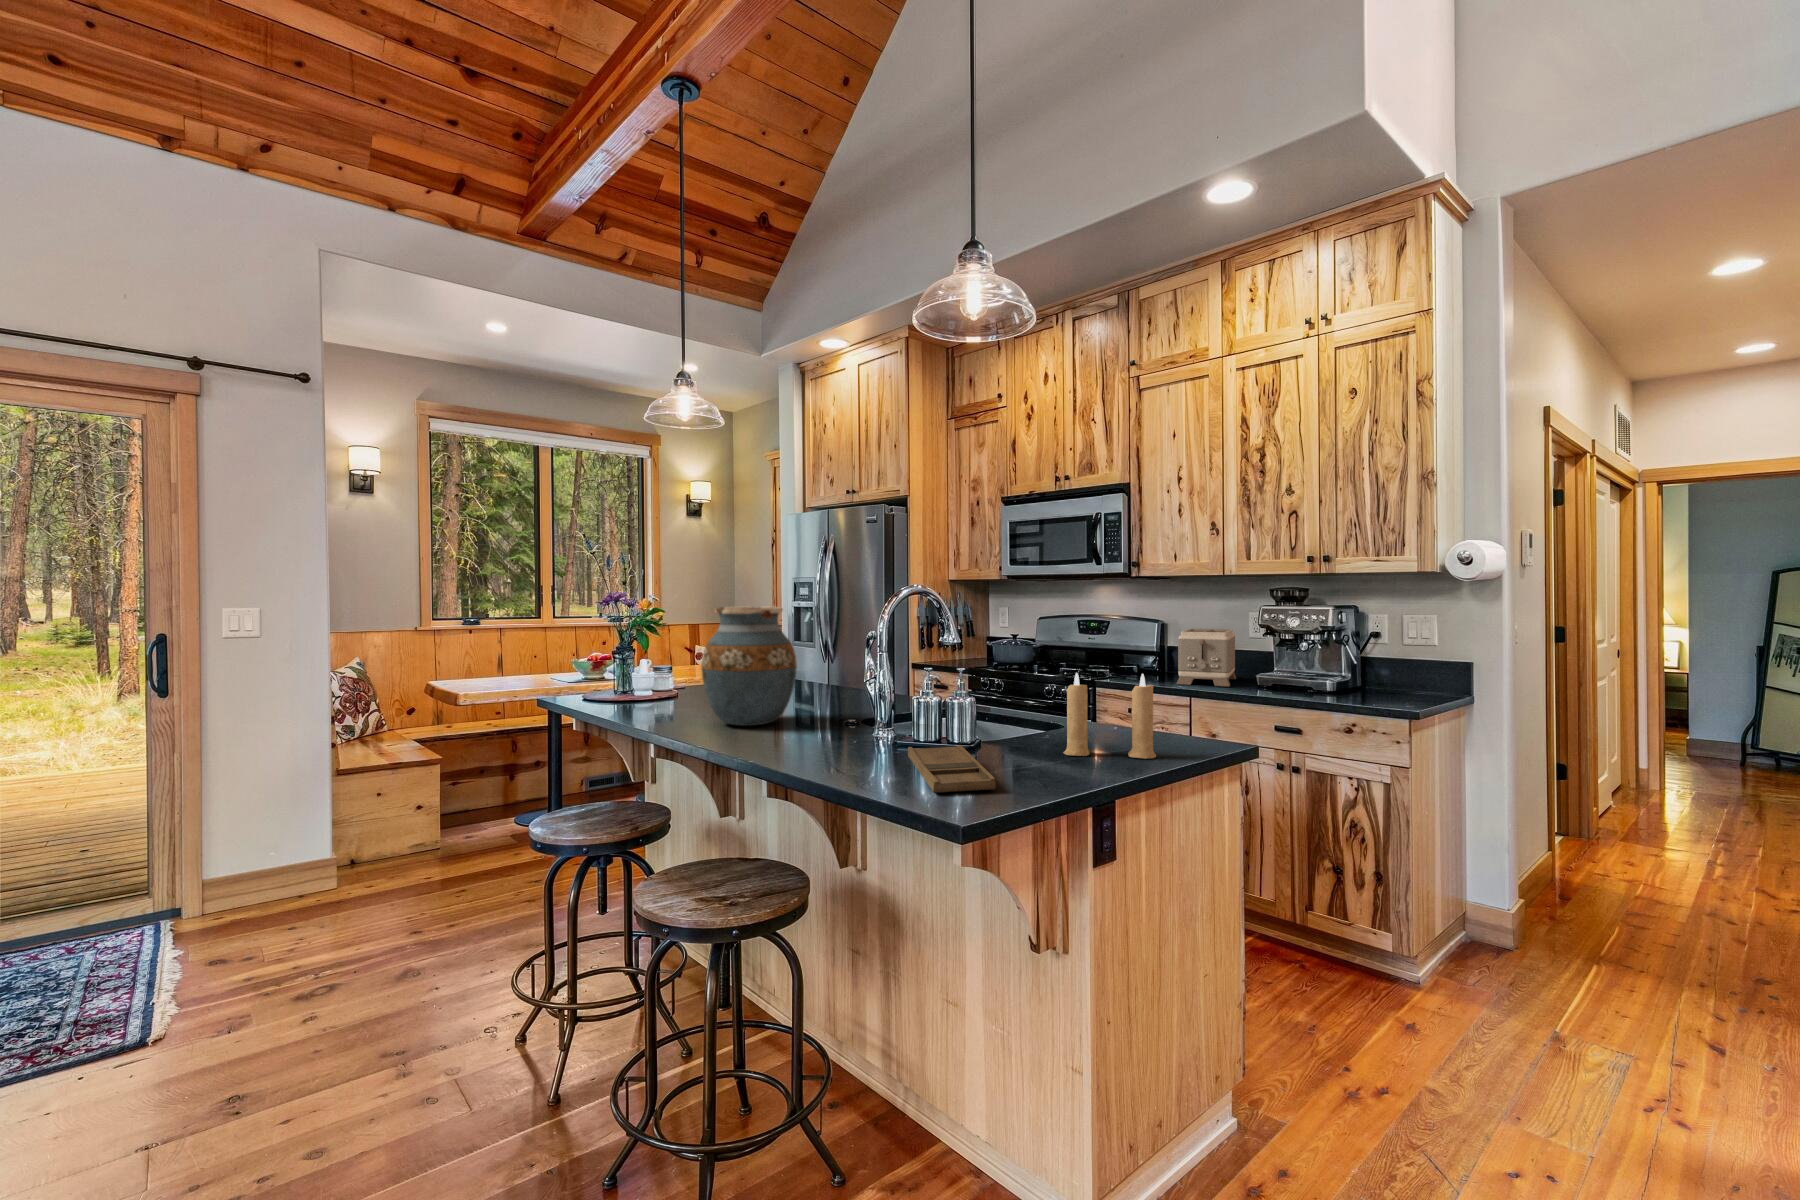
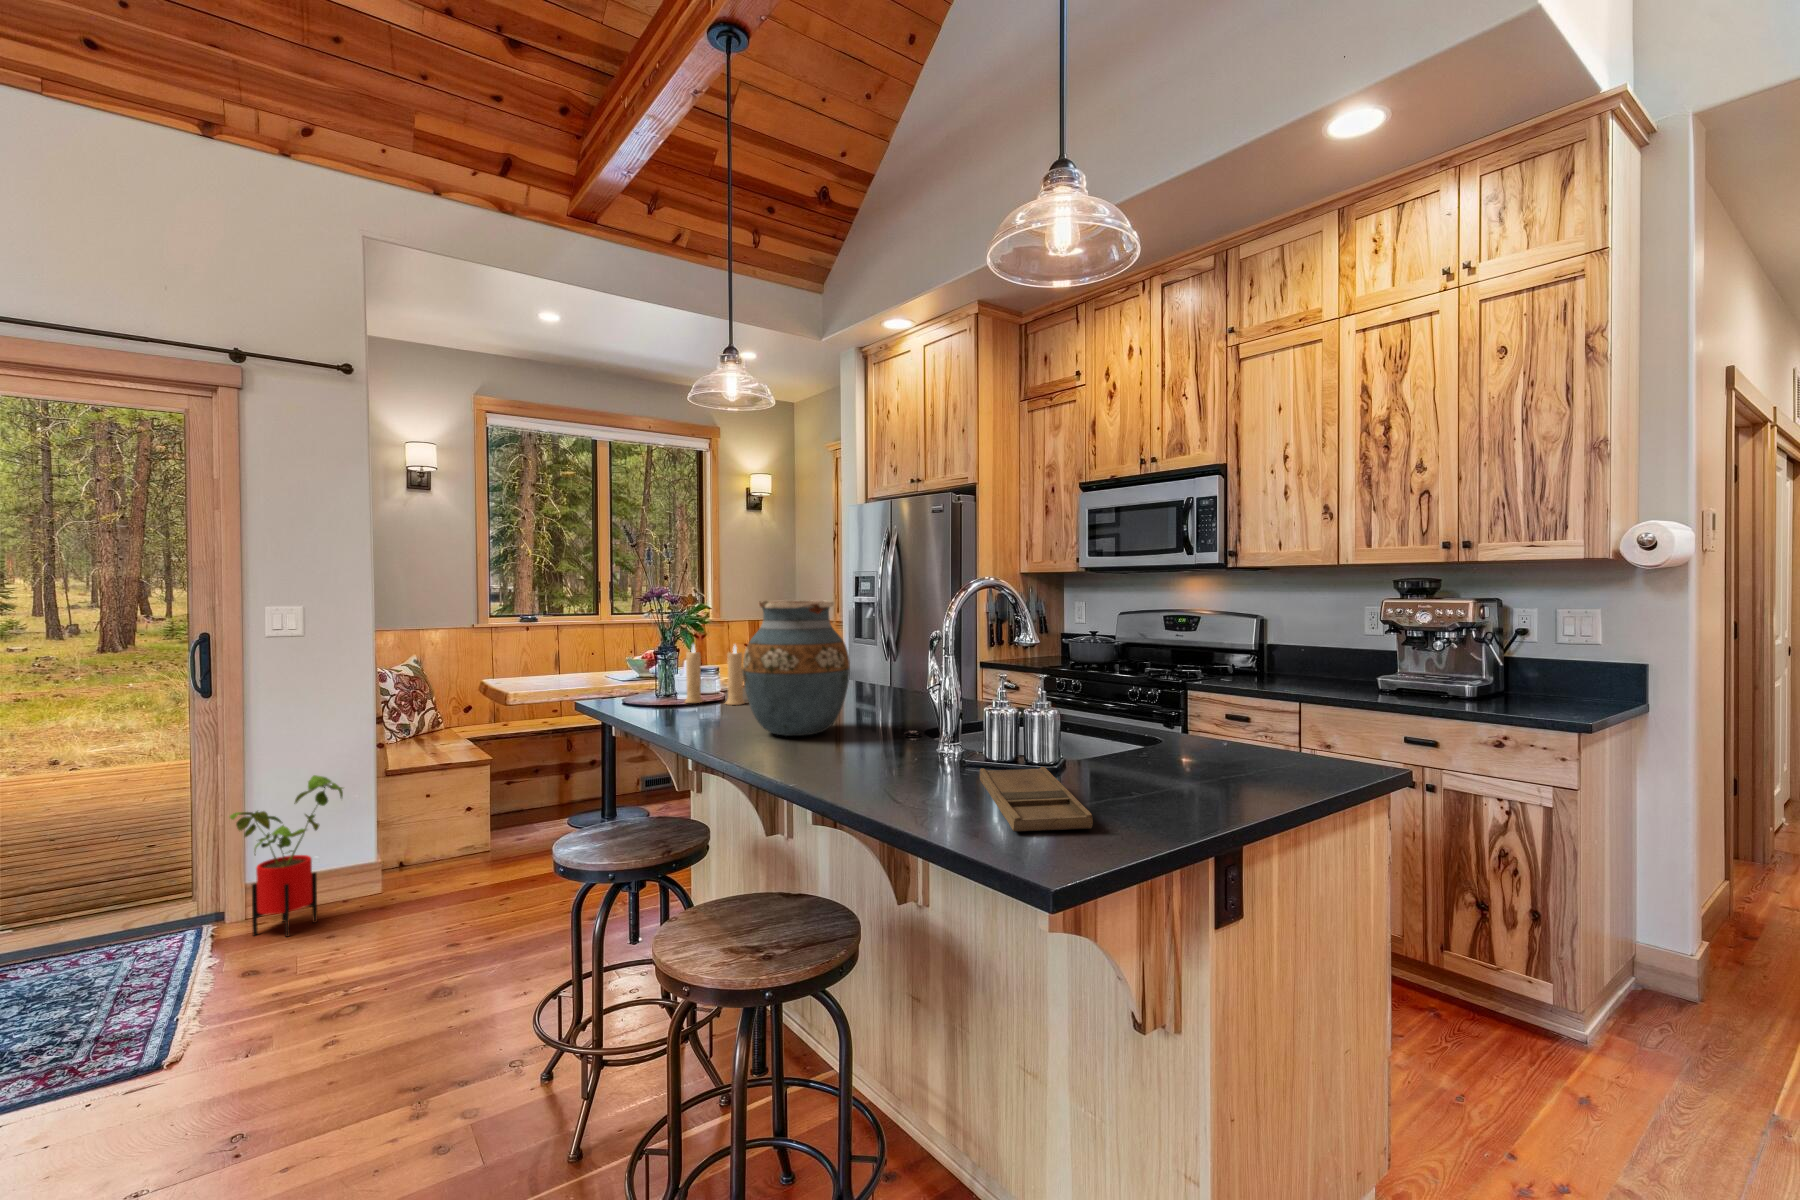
toaster: present [1177,628,1236,687] -> none [1283,627,1351,693]
candle: present [1064,673,1156,759] -> present [685,645,744,705]
house plant: none [188,773,302,929] -> present [230,775,343,936]

